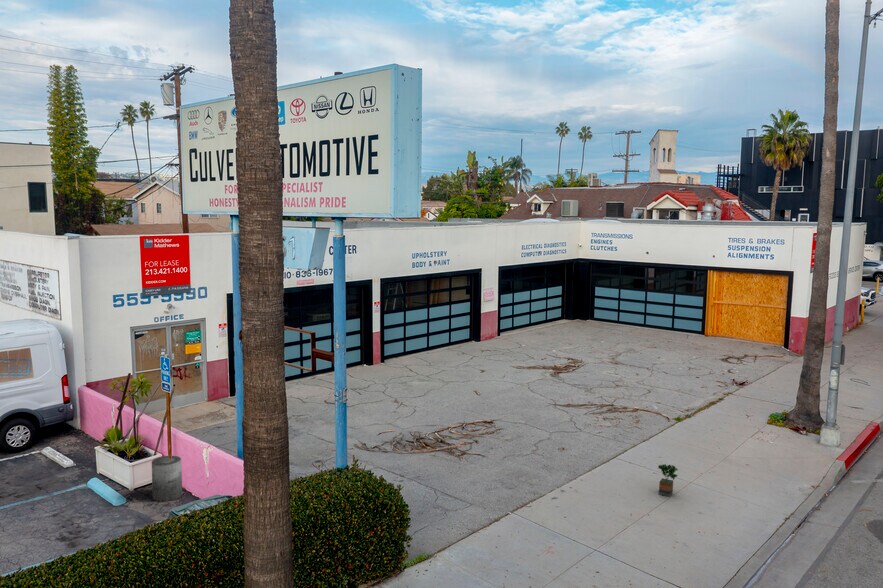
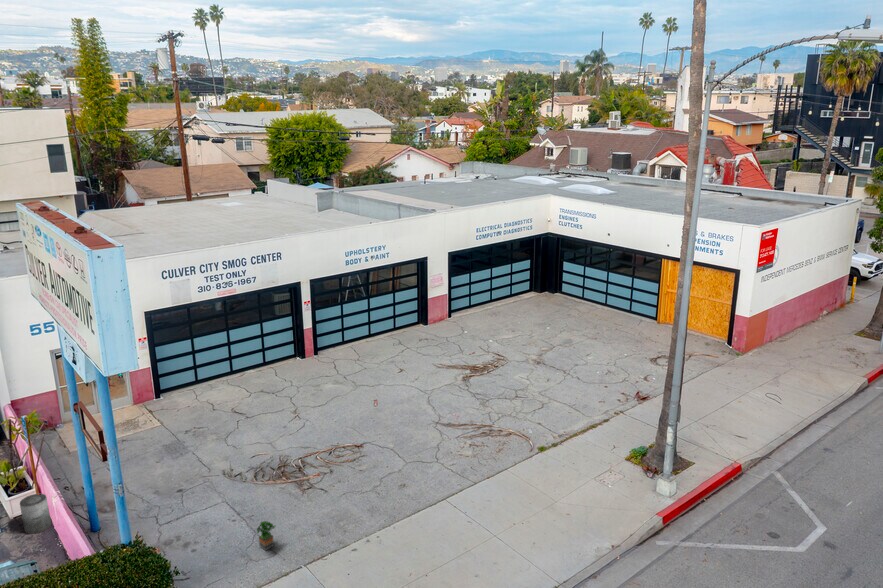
potted tree: present [658,464,678,497] -> present [257,521,275,550]

